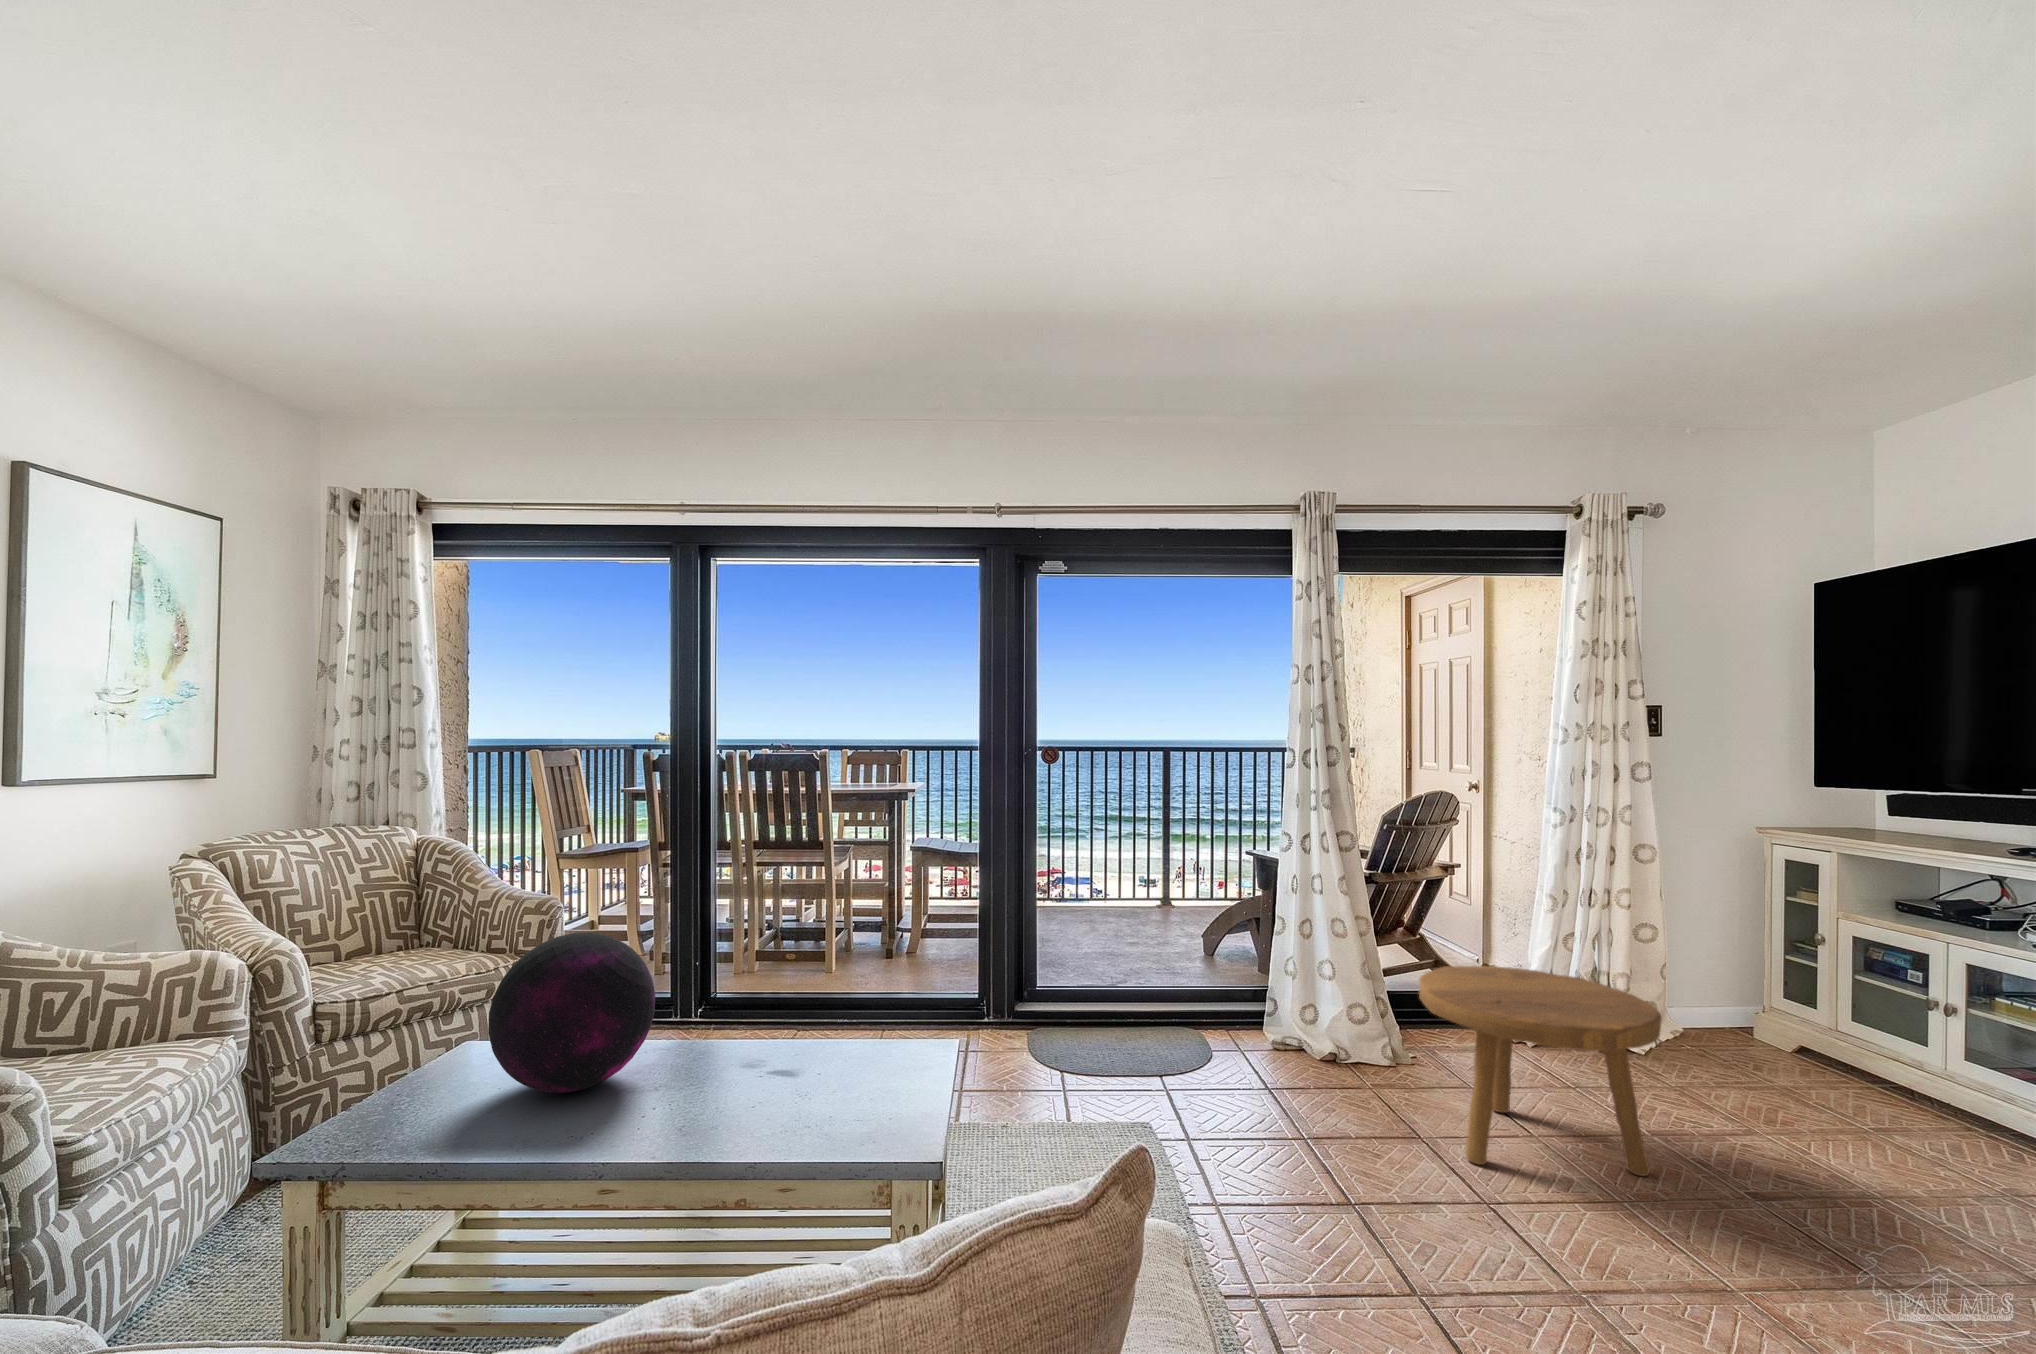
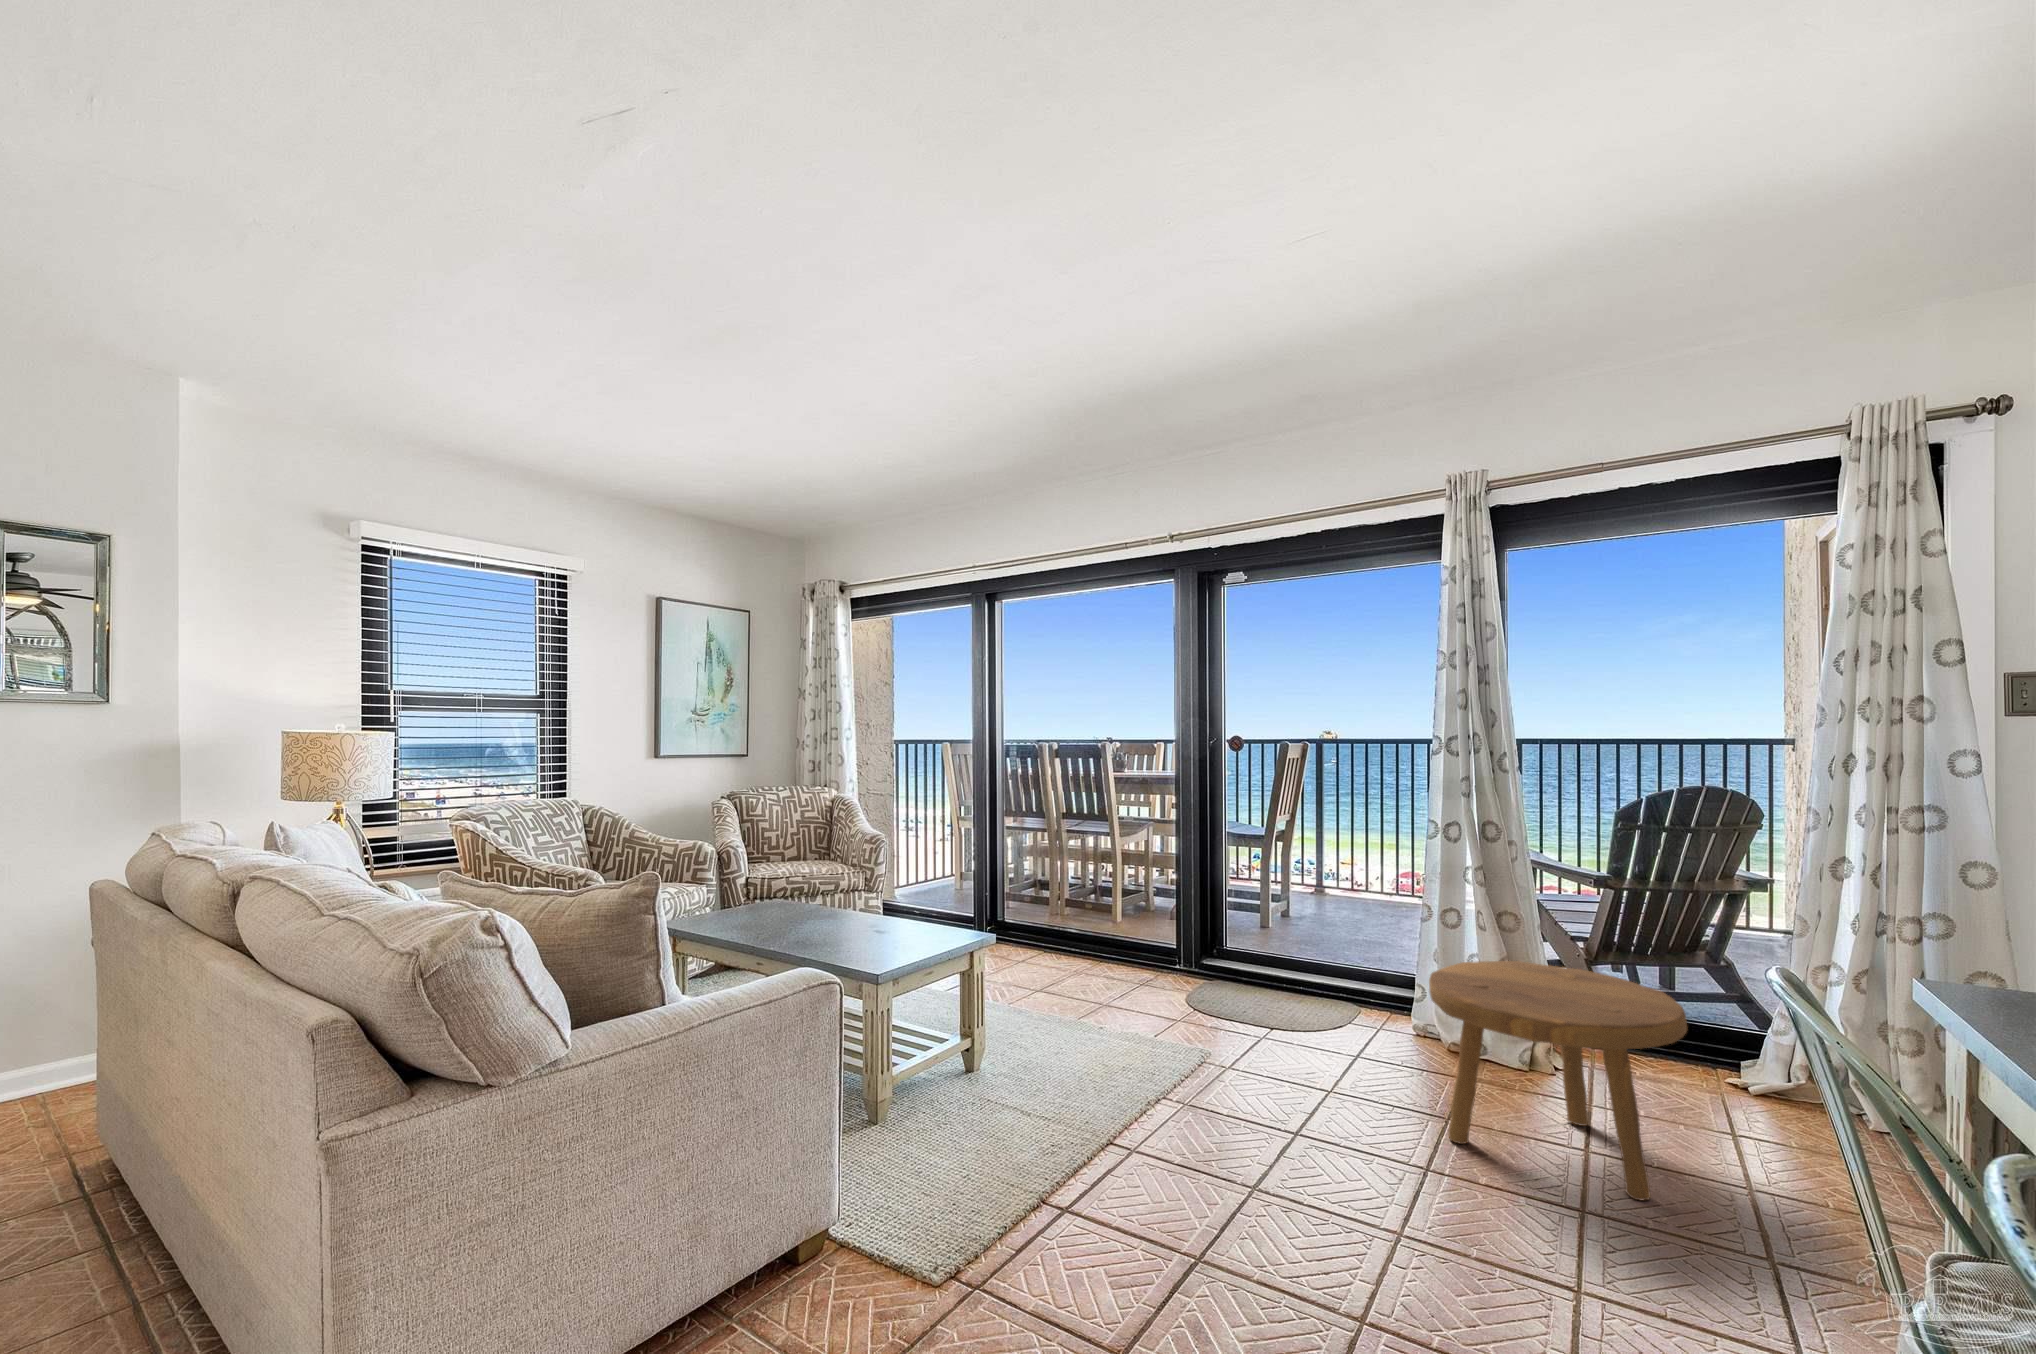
decorative orb: present [488,933,655,1093] -> none [731,836,815,919]

